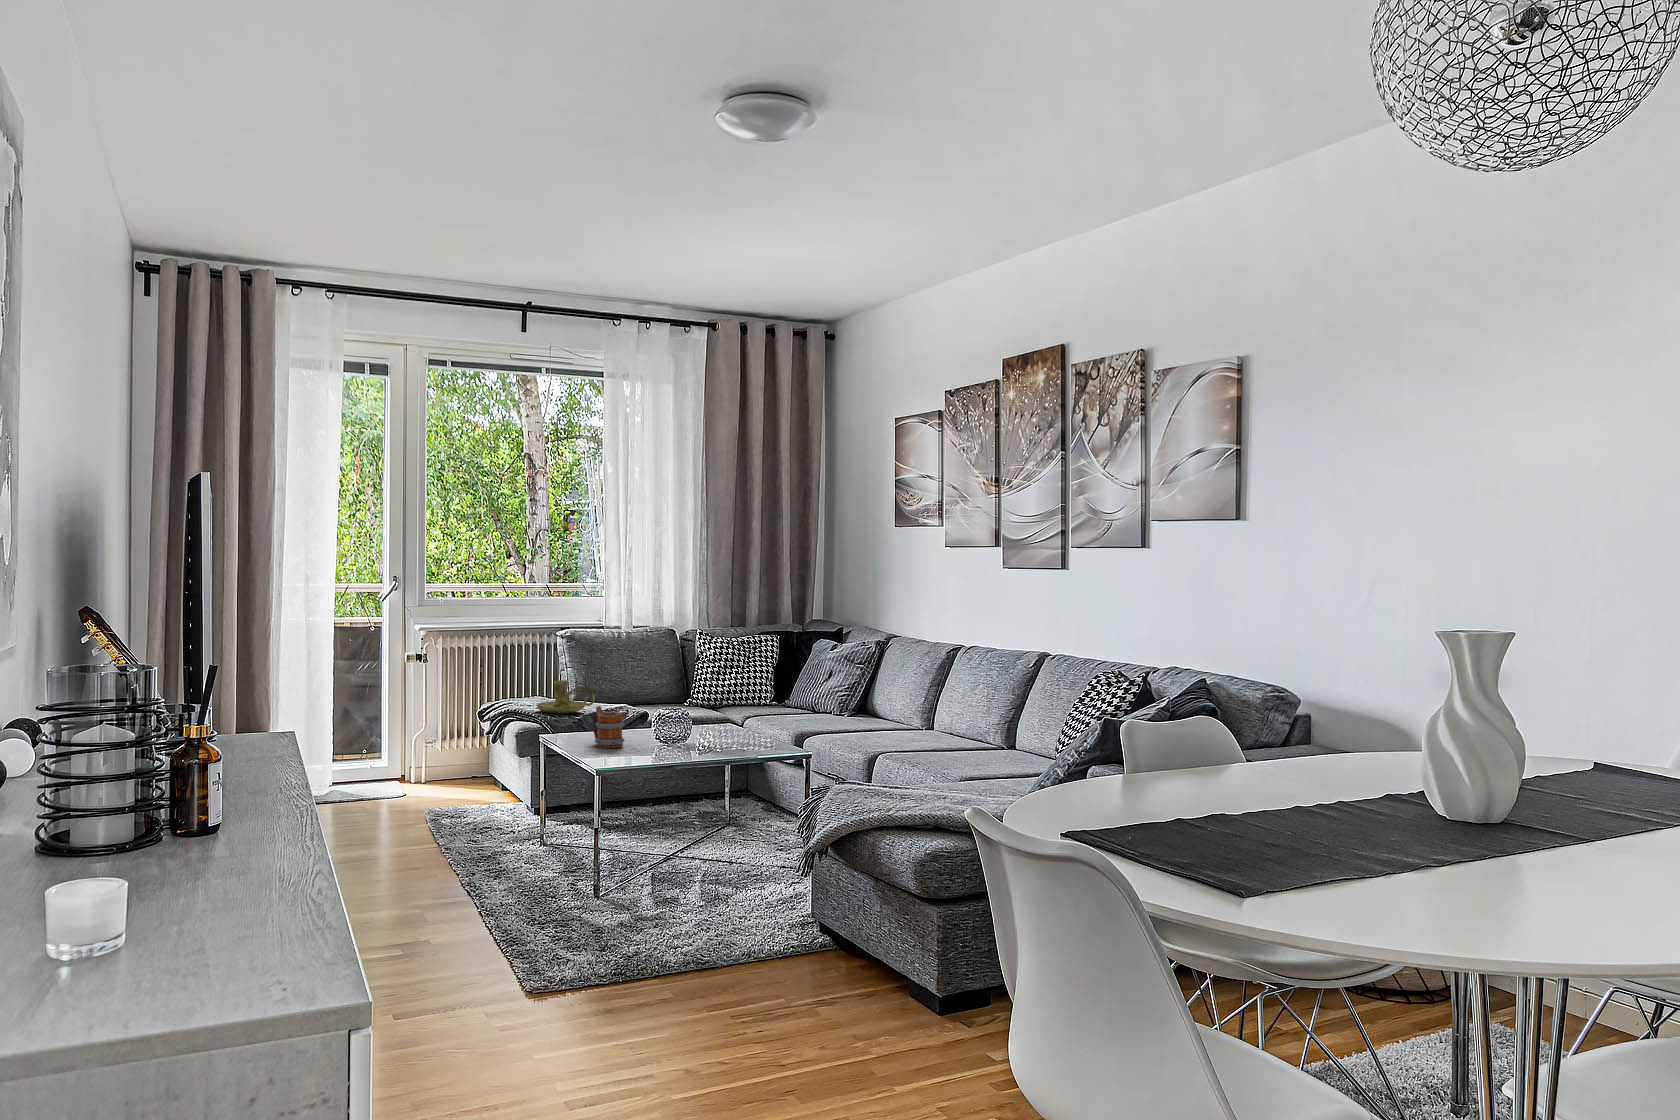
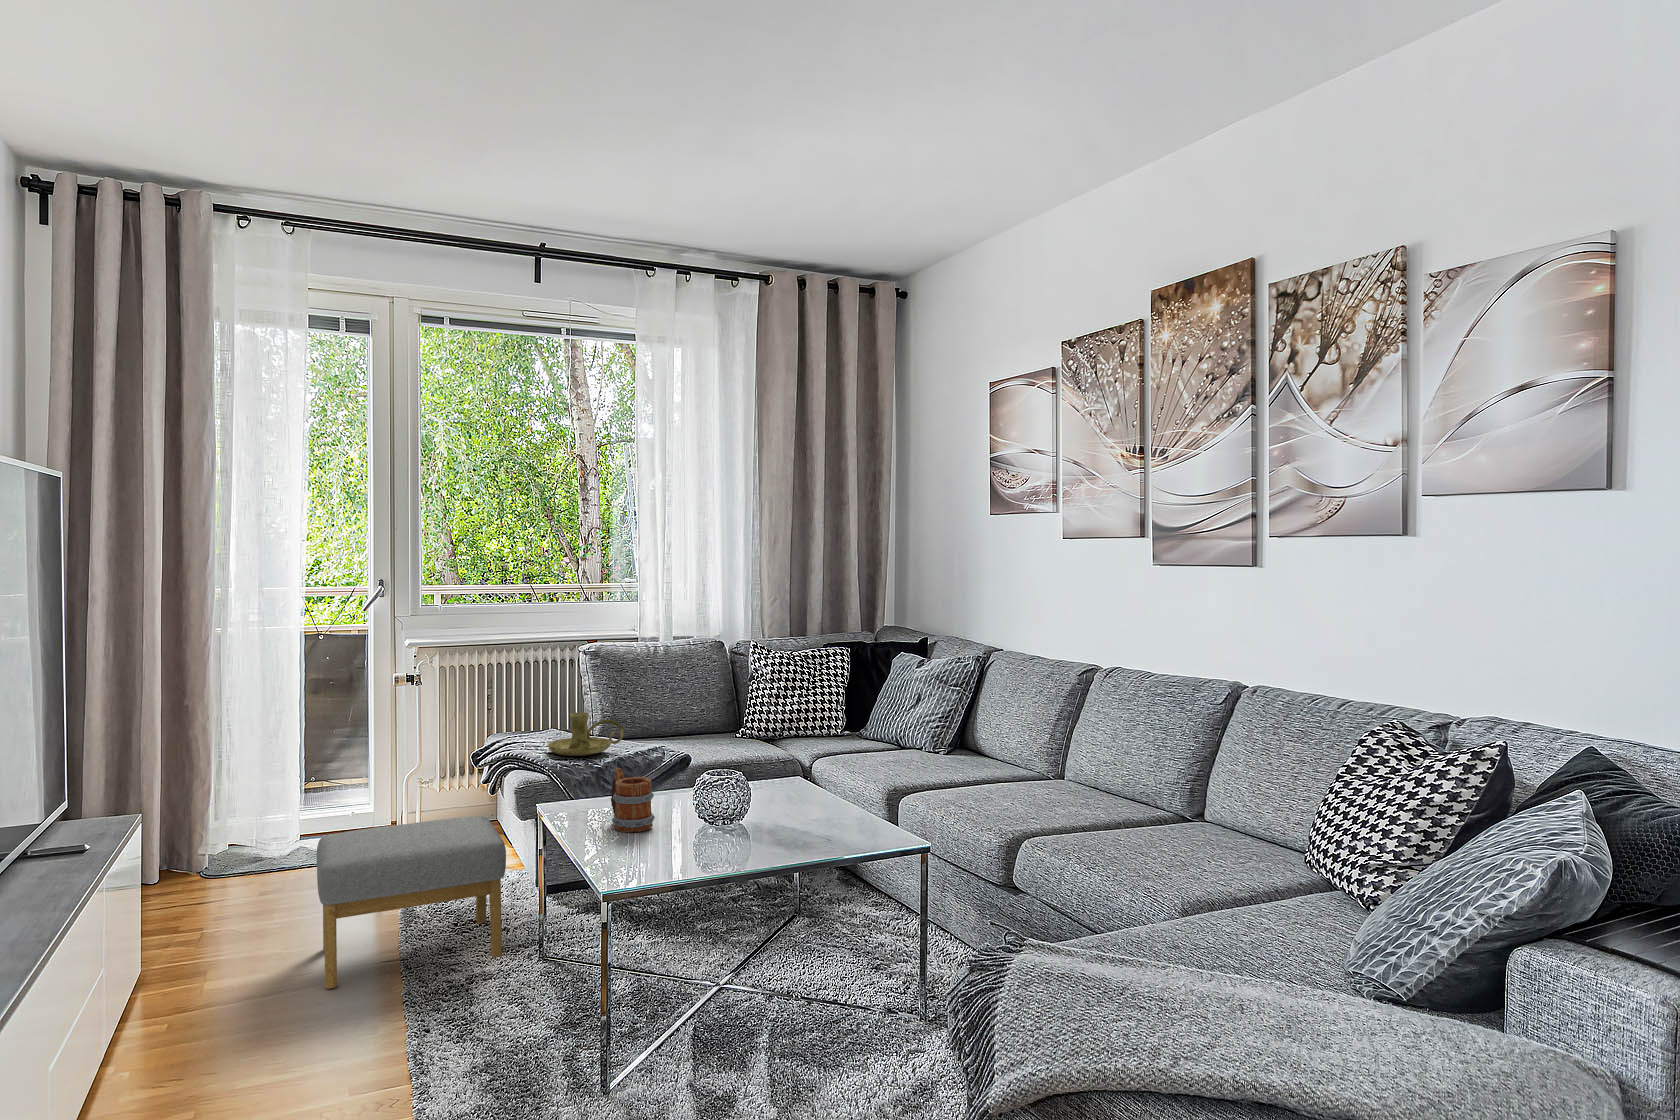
footstool: none [377,750,515,858] -> present [317,816,506,989]

